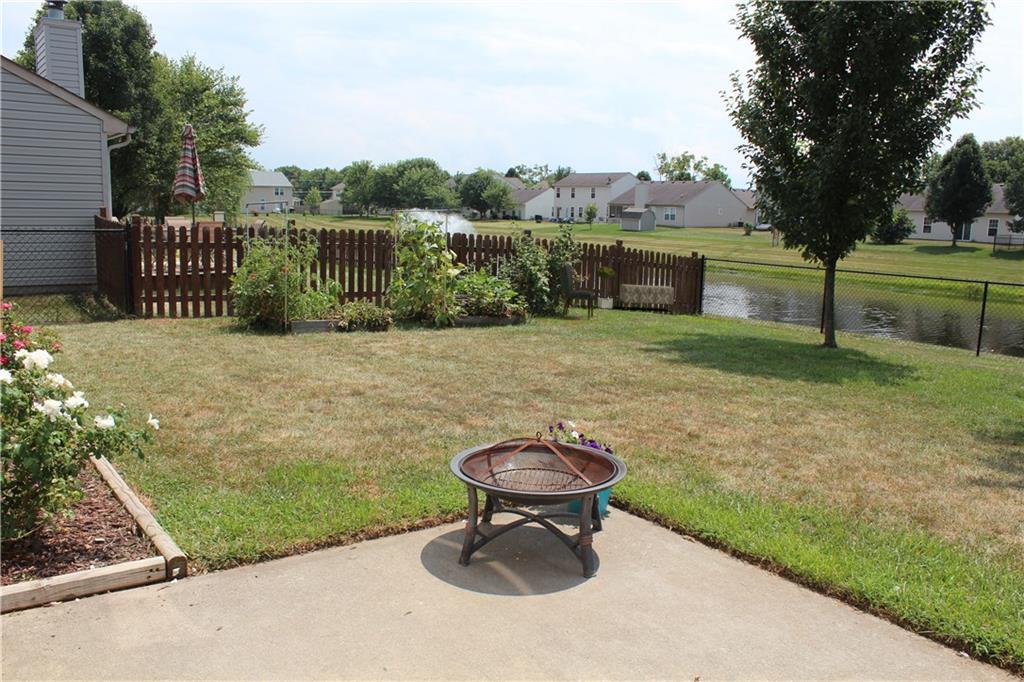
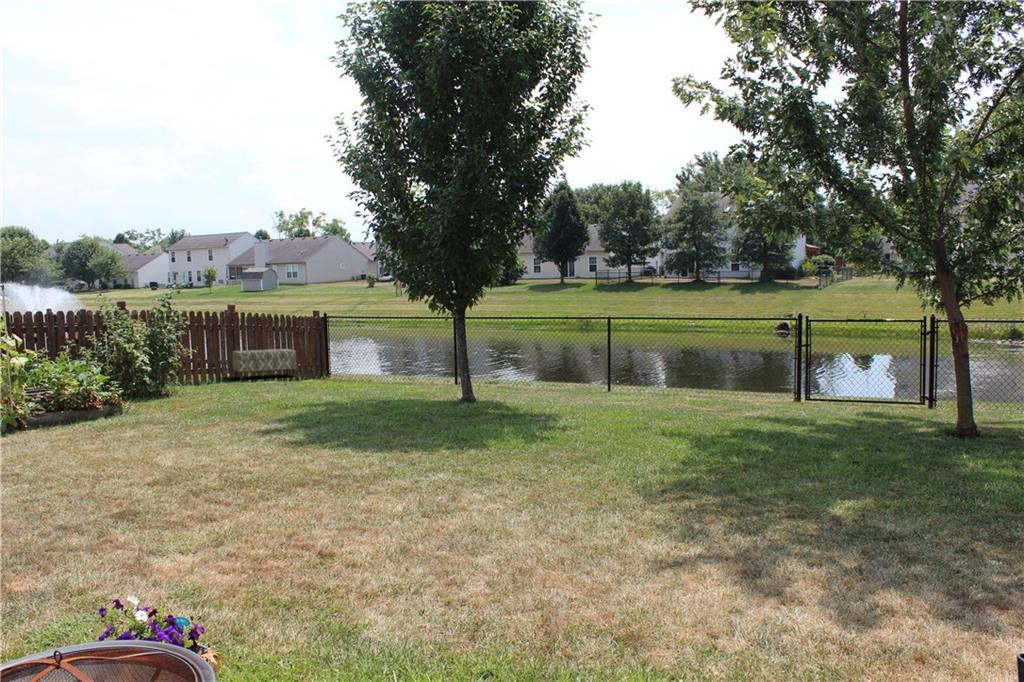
chair: present [559,265,594,319] -> none [150,333,199,399]
potted tree: present [596,267,615,308] -> none [201,331,225,381]

